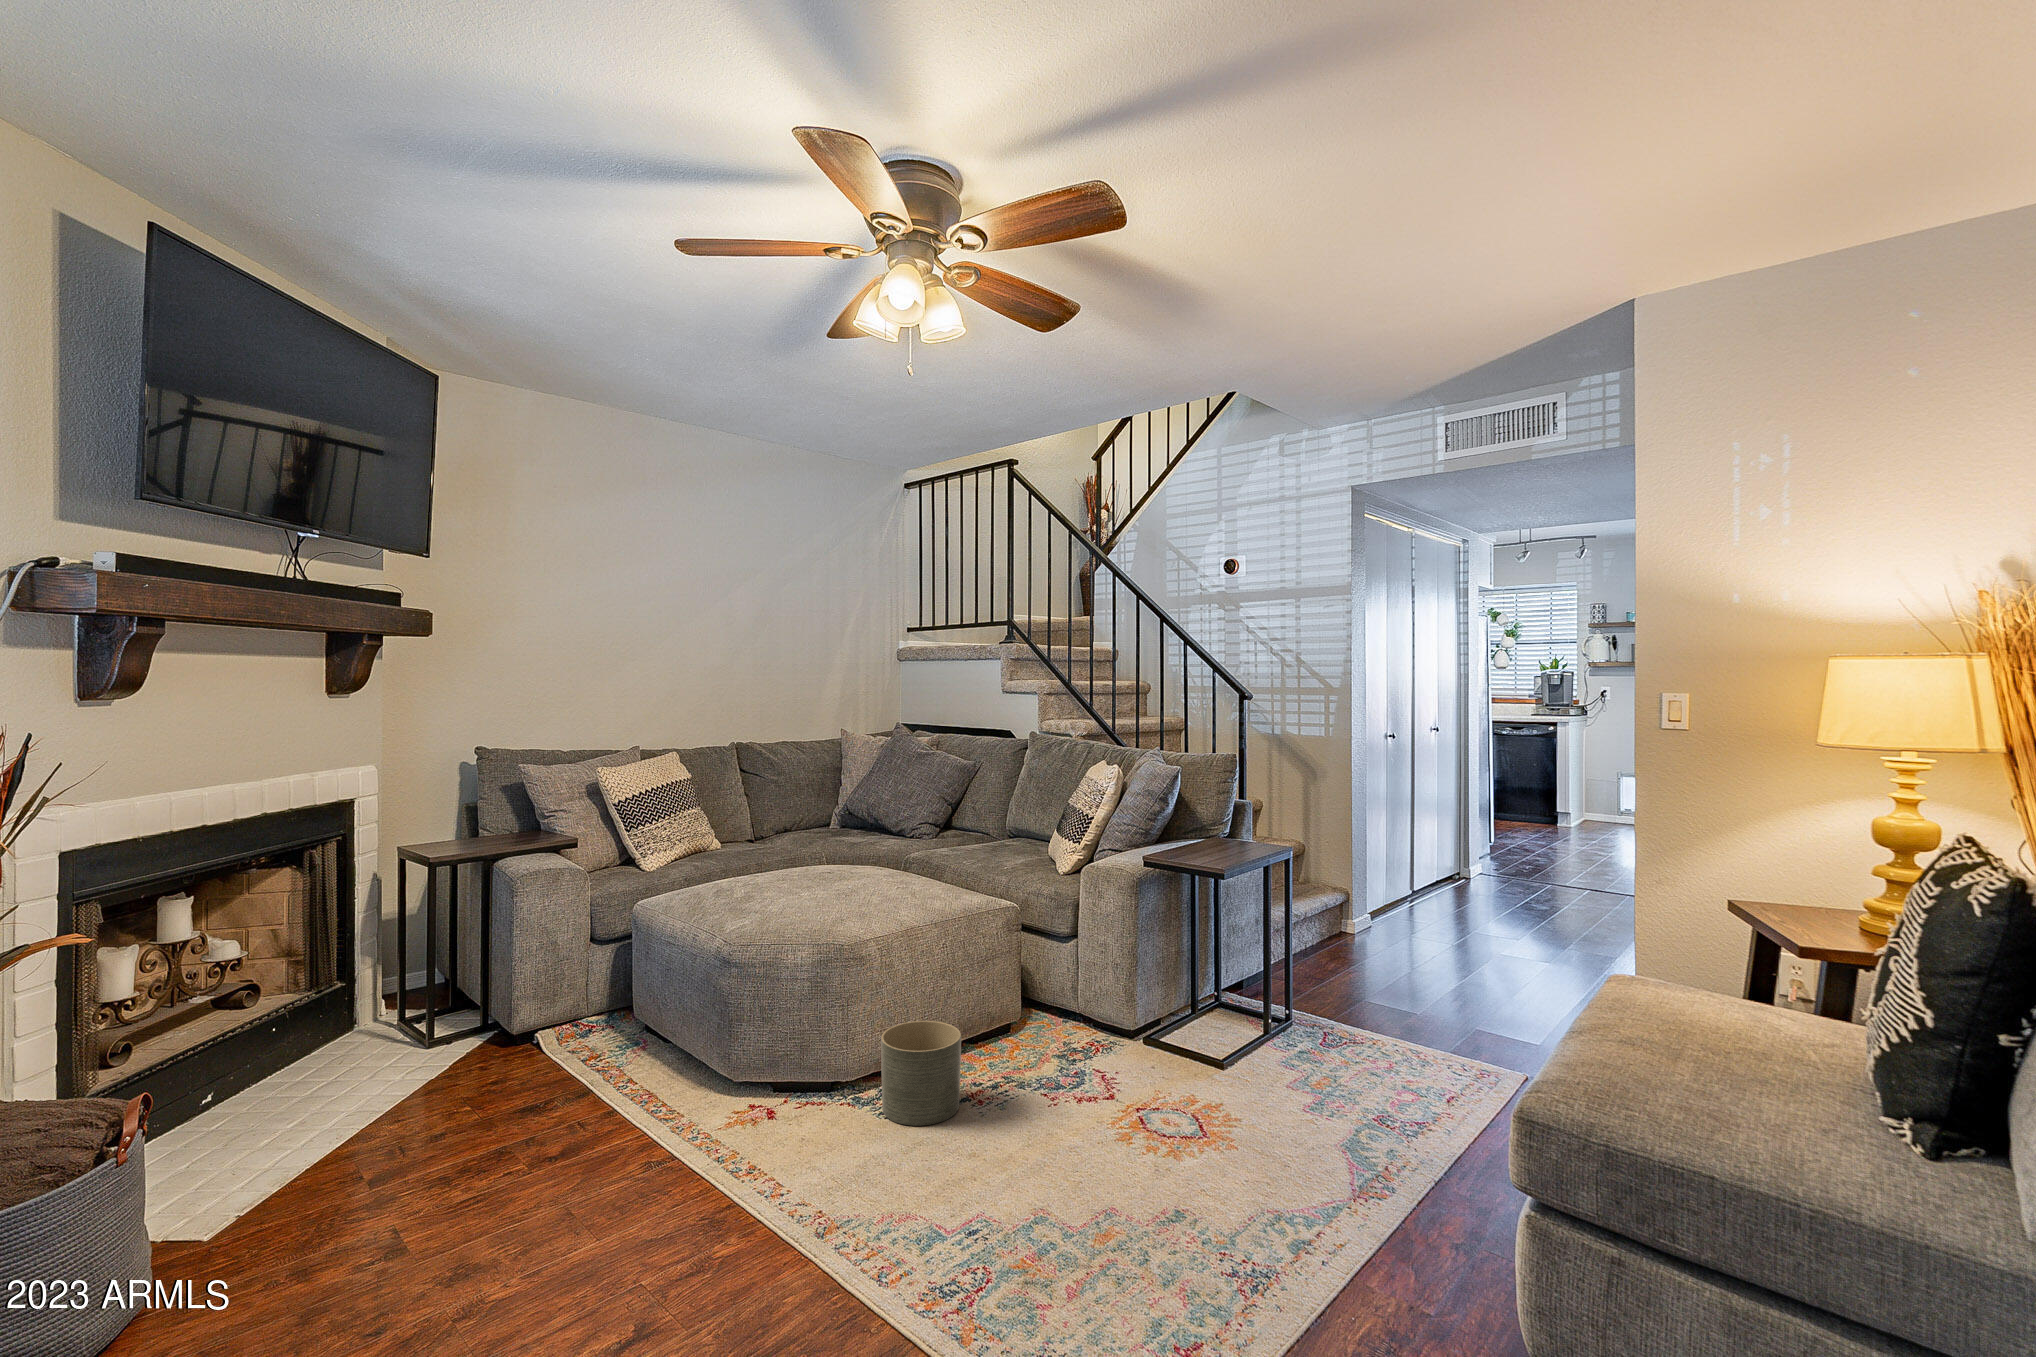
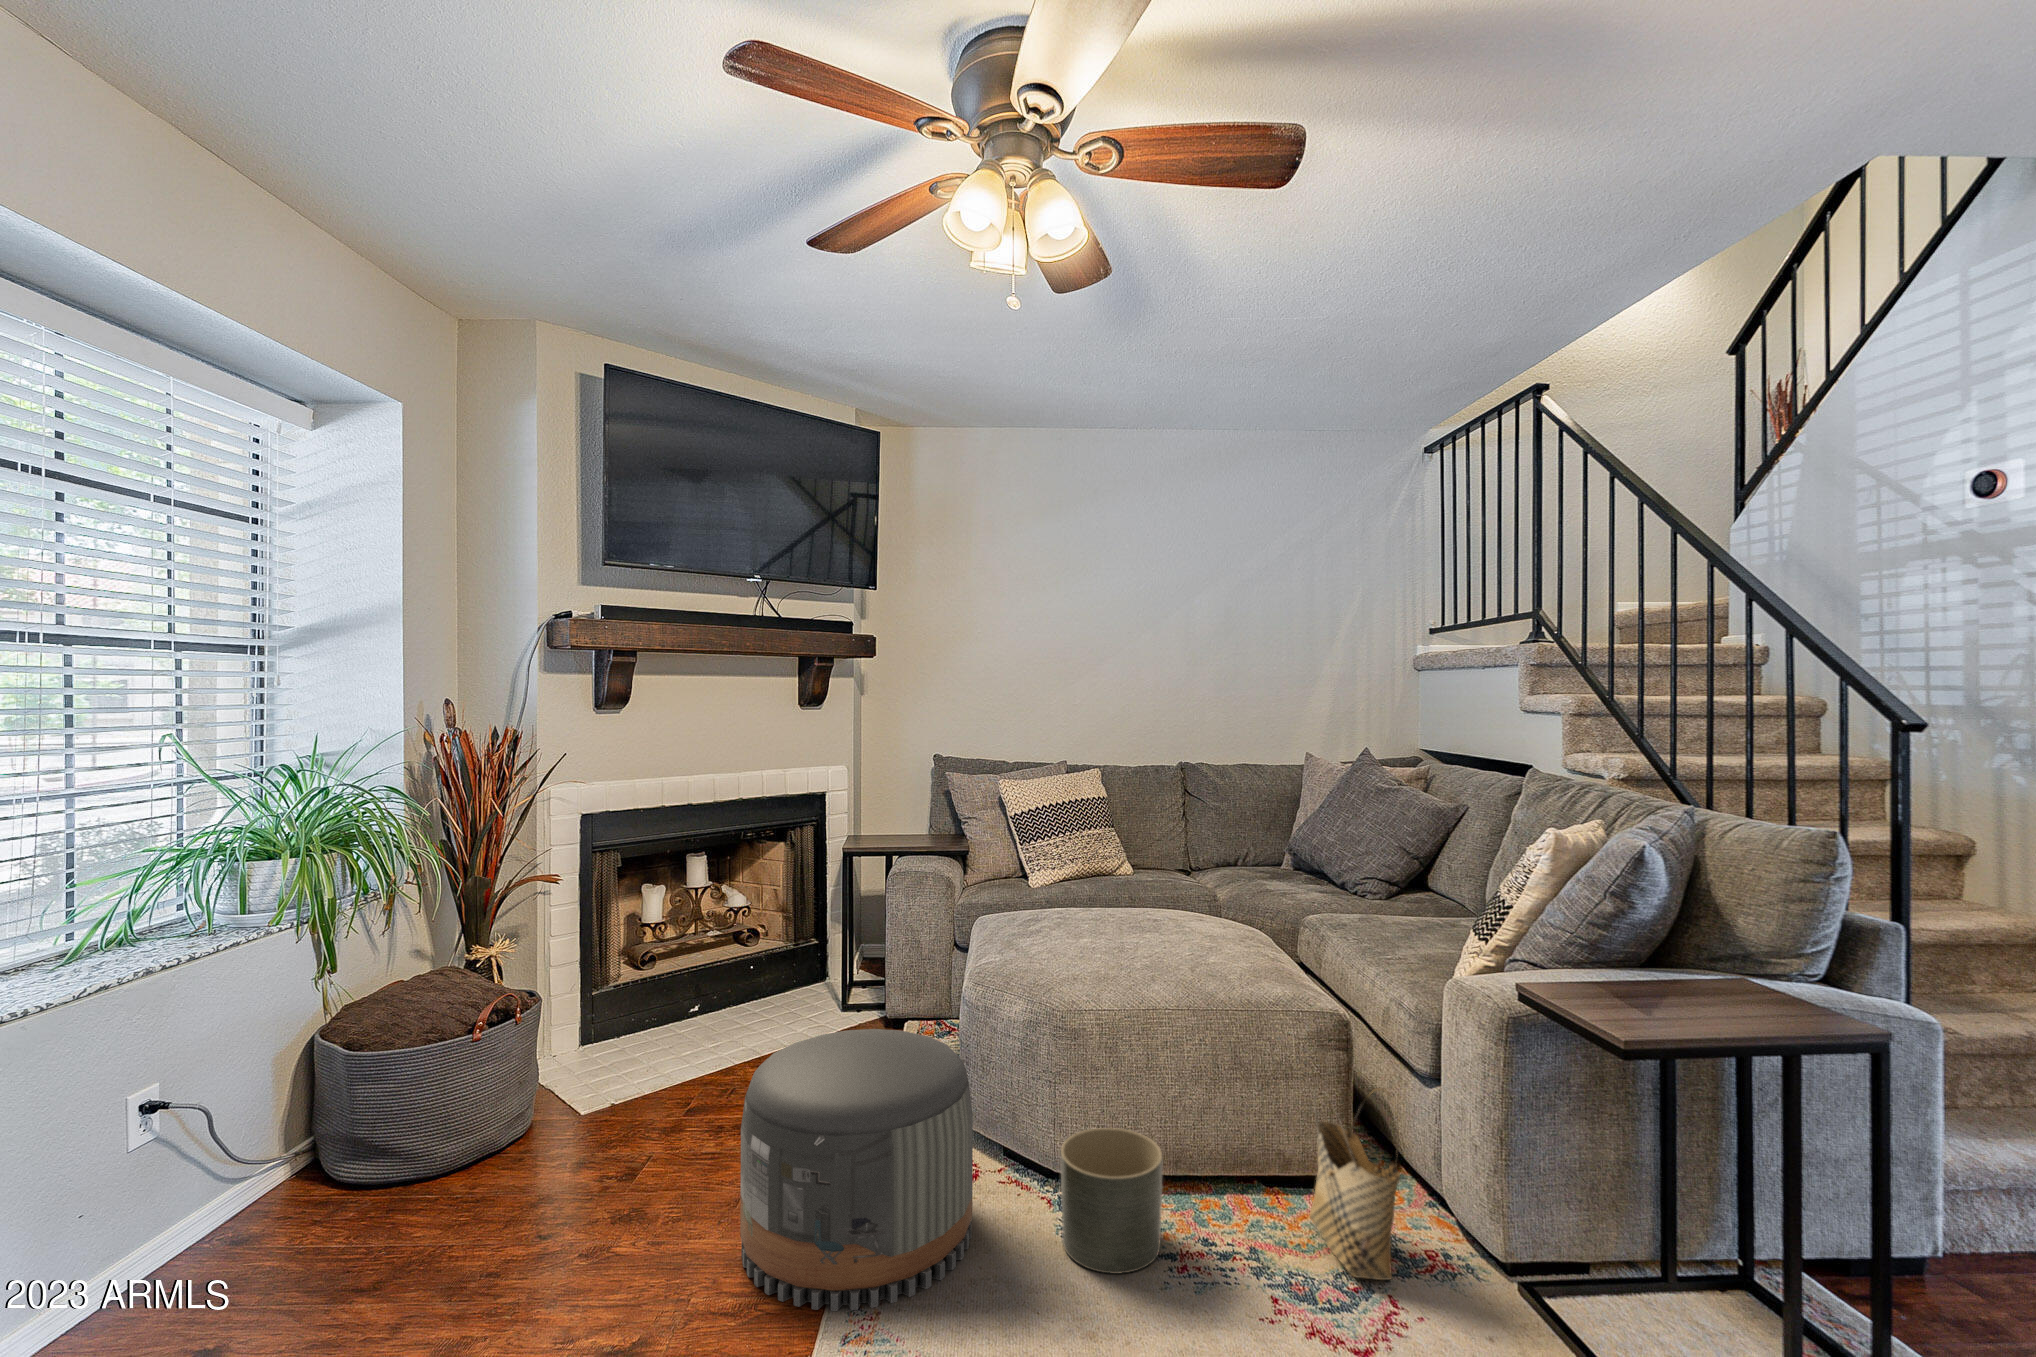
woven basket: none [1020,943,1095,1067] -> present [1309,1088,1400,1280]
pouf: none [612,990,835,1244] -> present [740,1029,973,1311]

